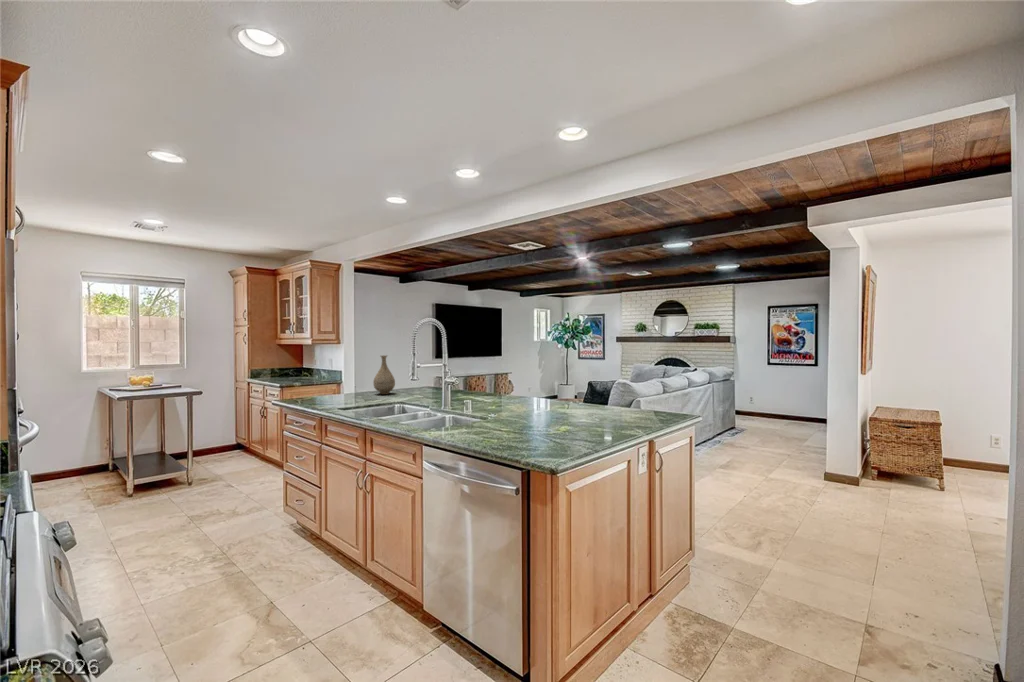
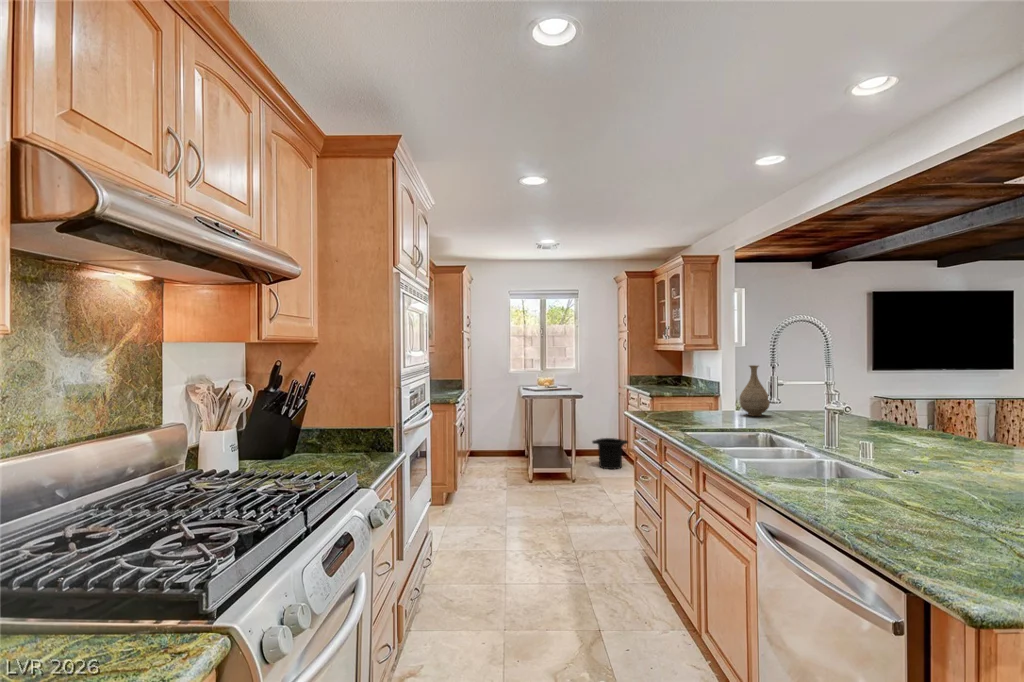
trash can: none [209,433,251,465] -> present [592,438,628,469]

